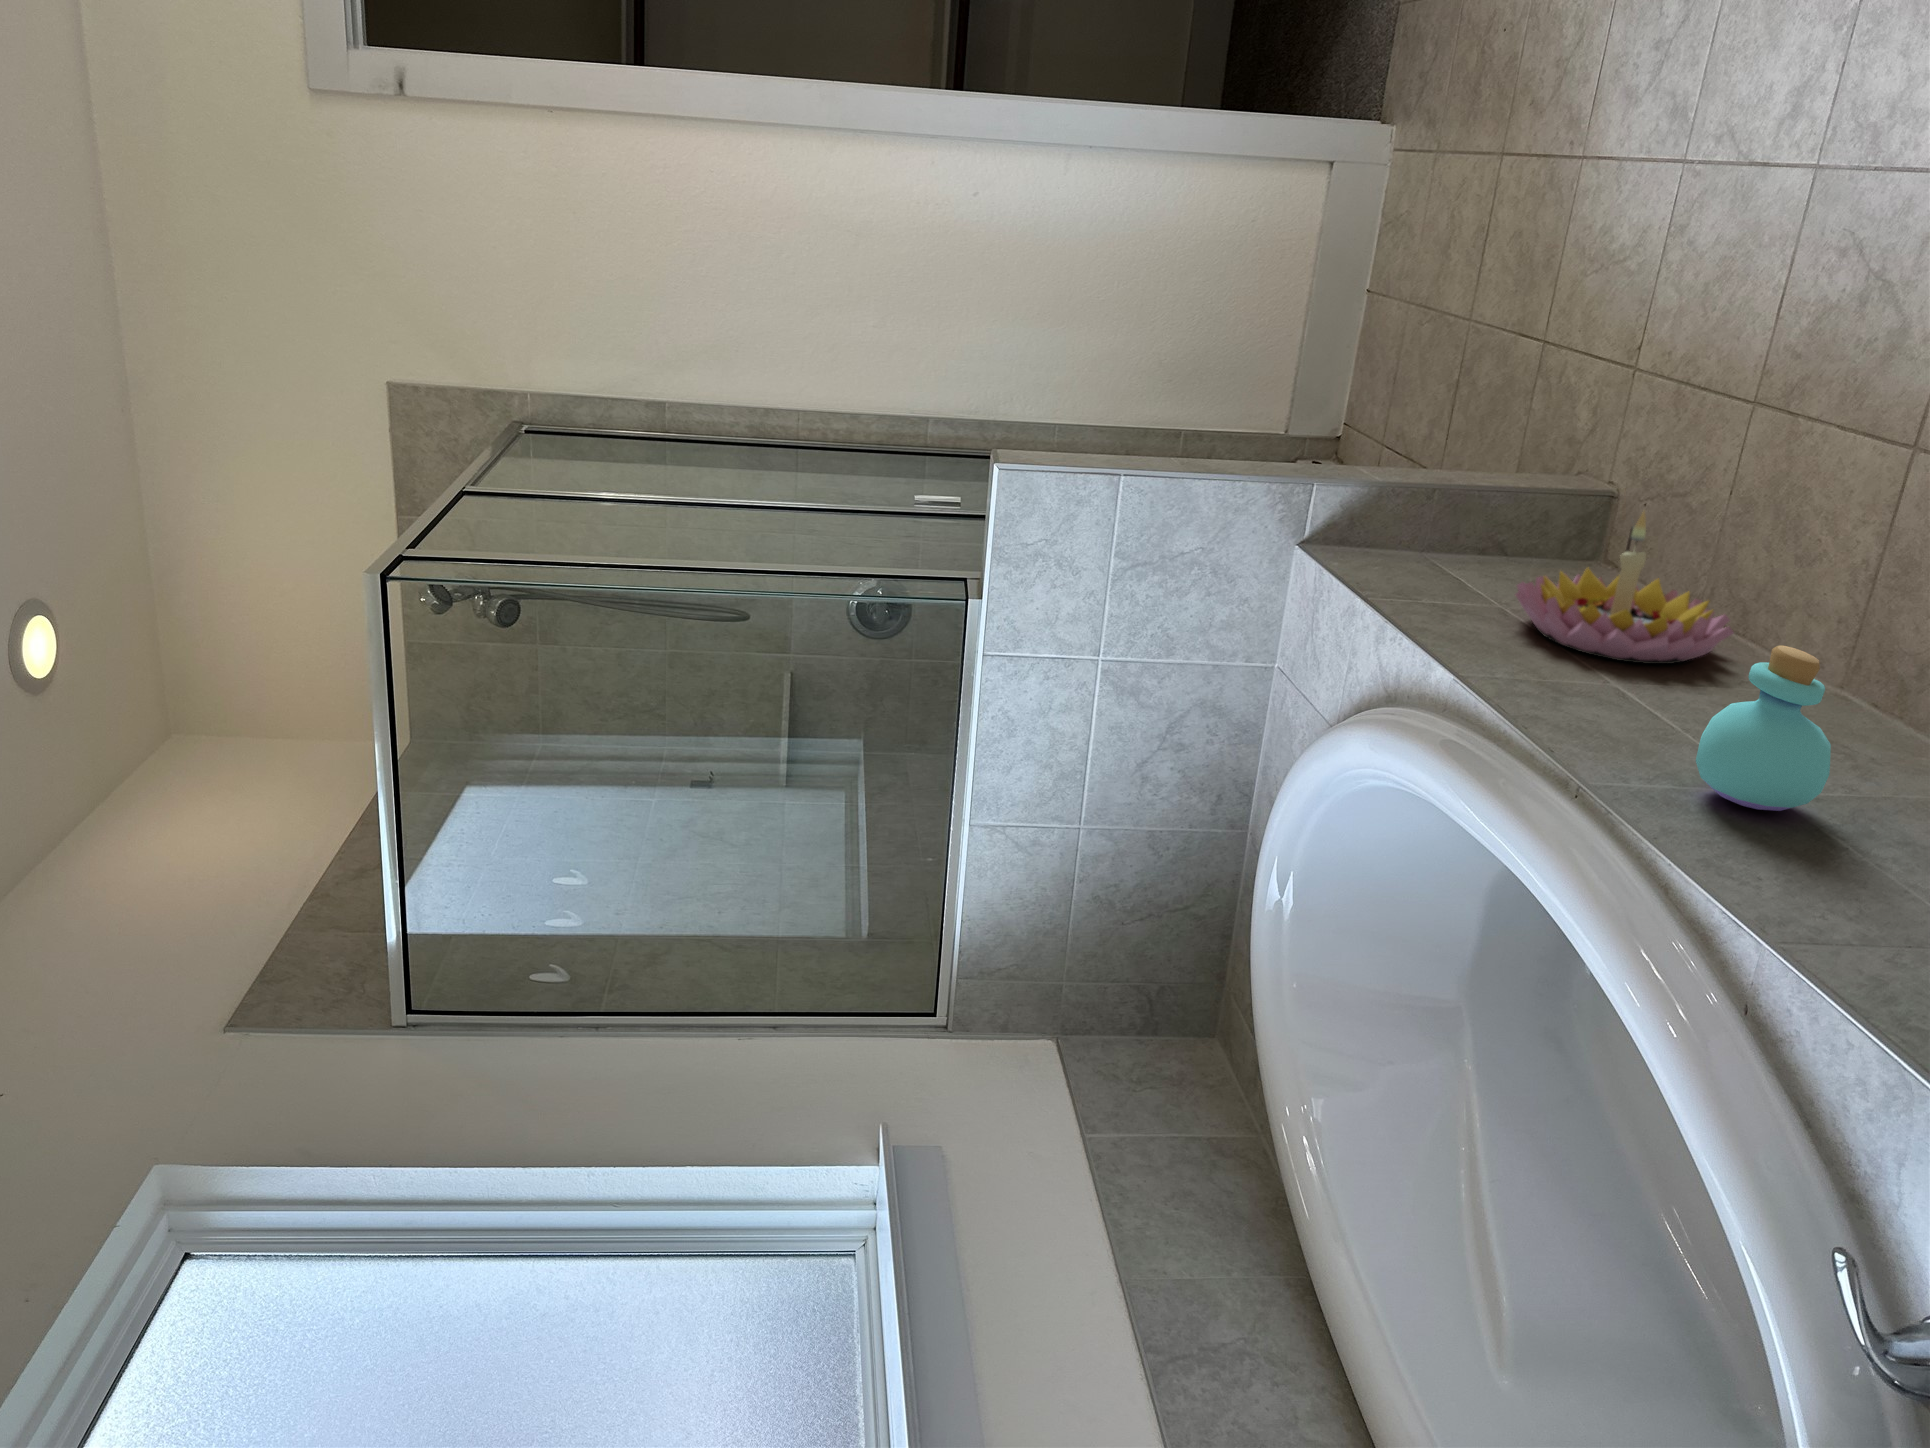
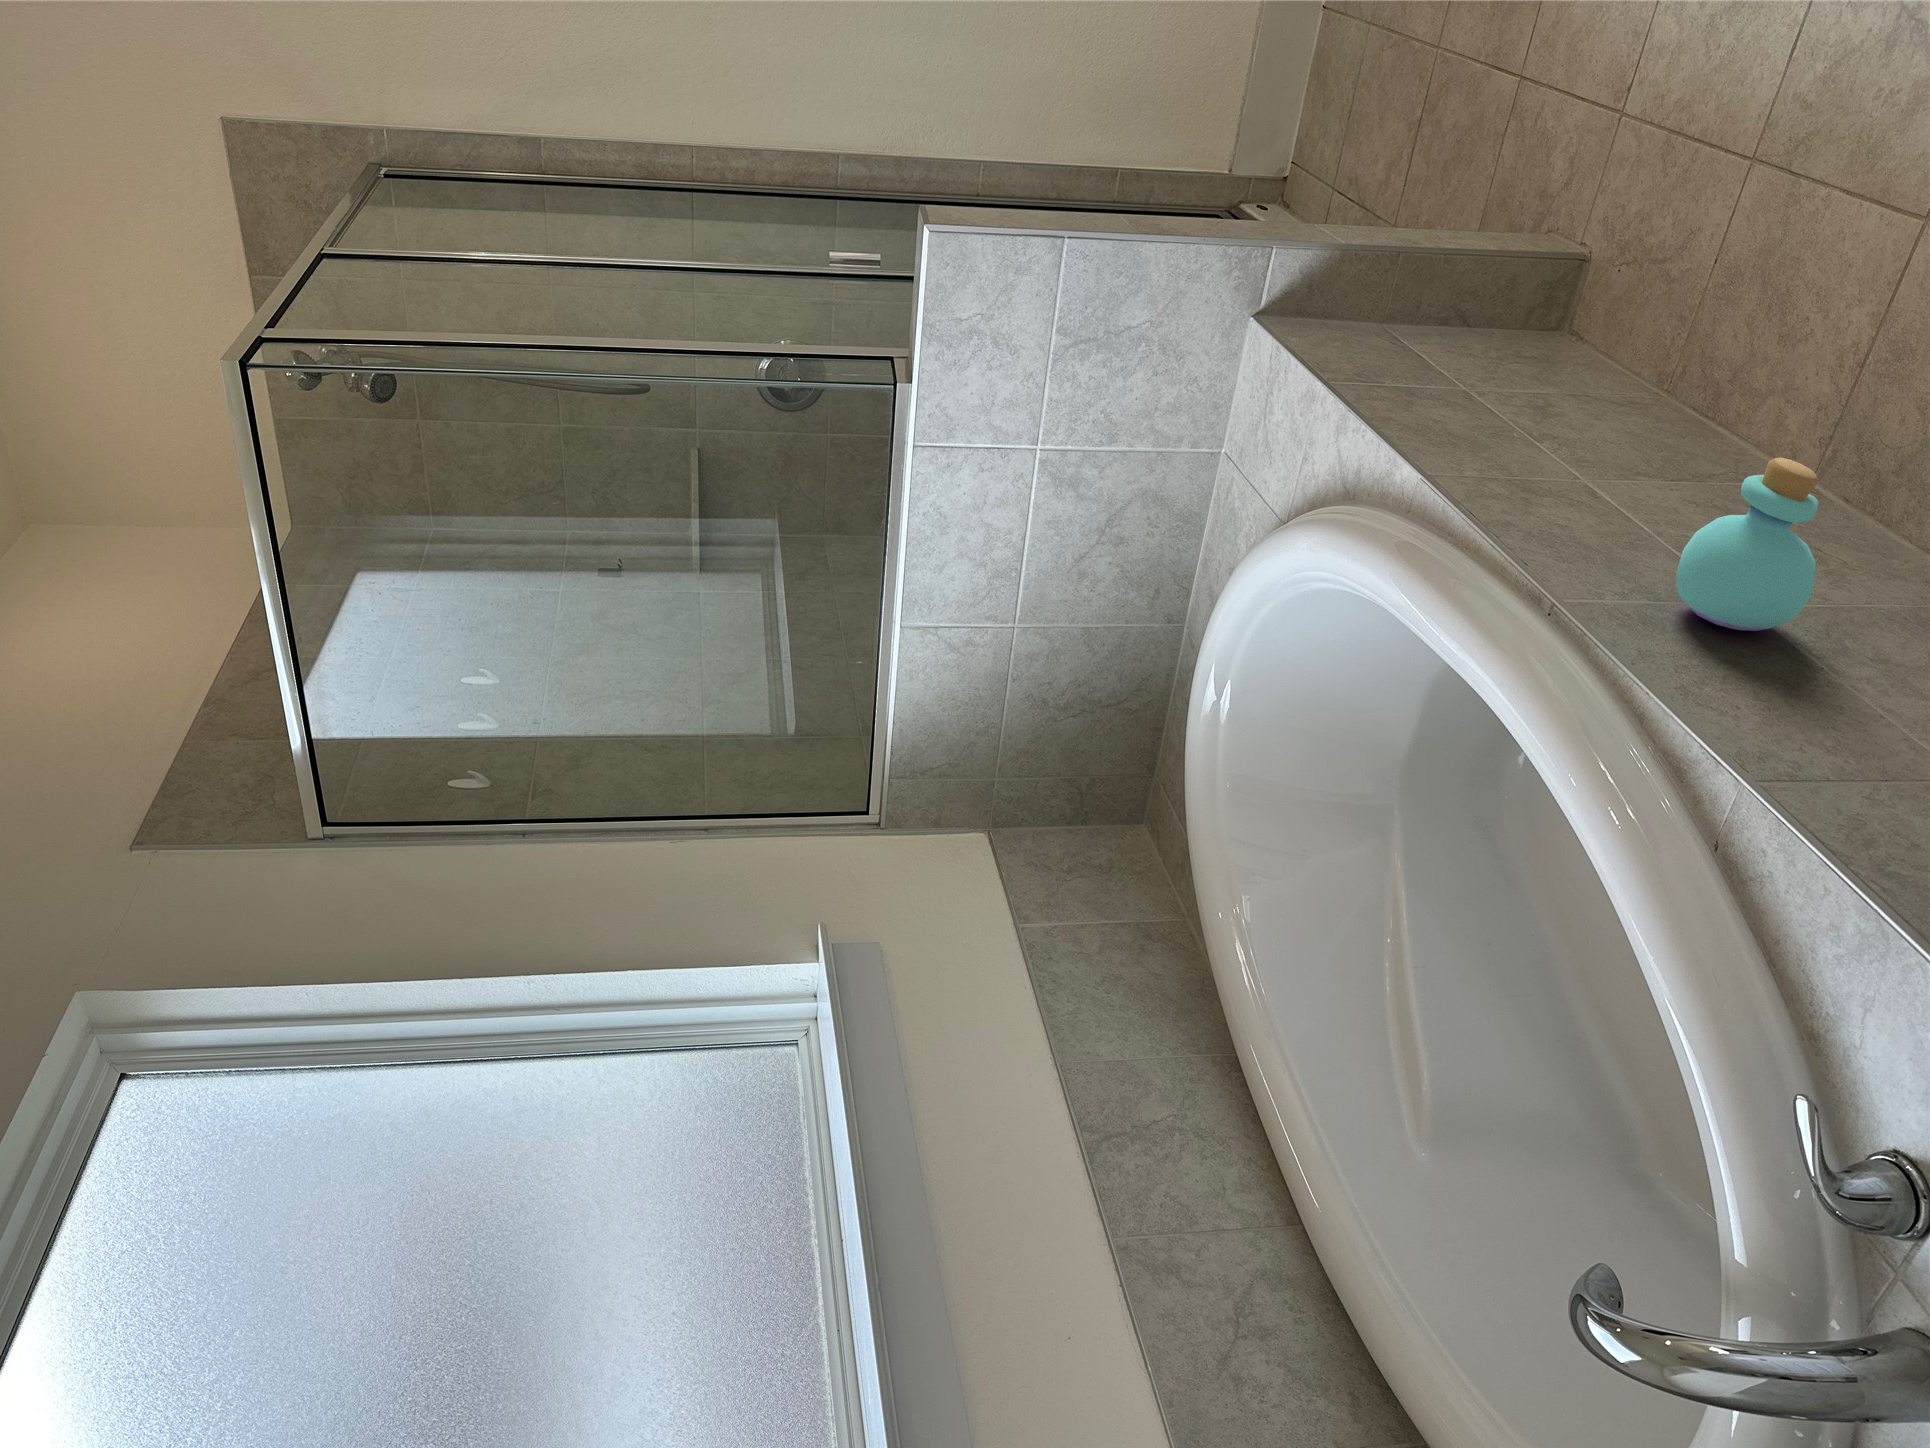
candle holder: present [1515,512,1733,664] -> none [1483,286,1707,456]

